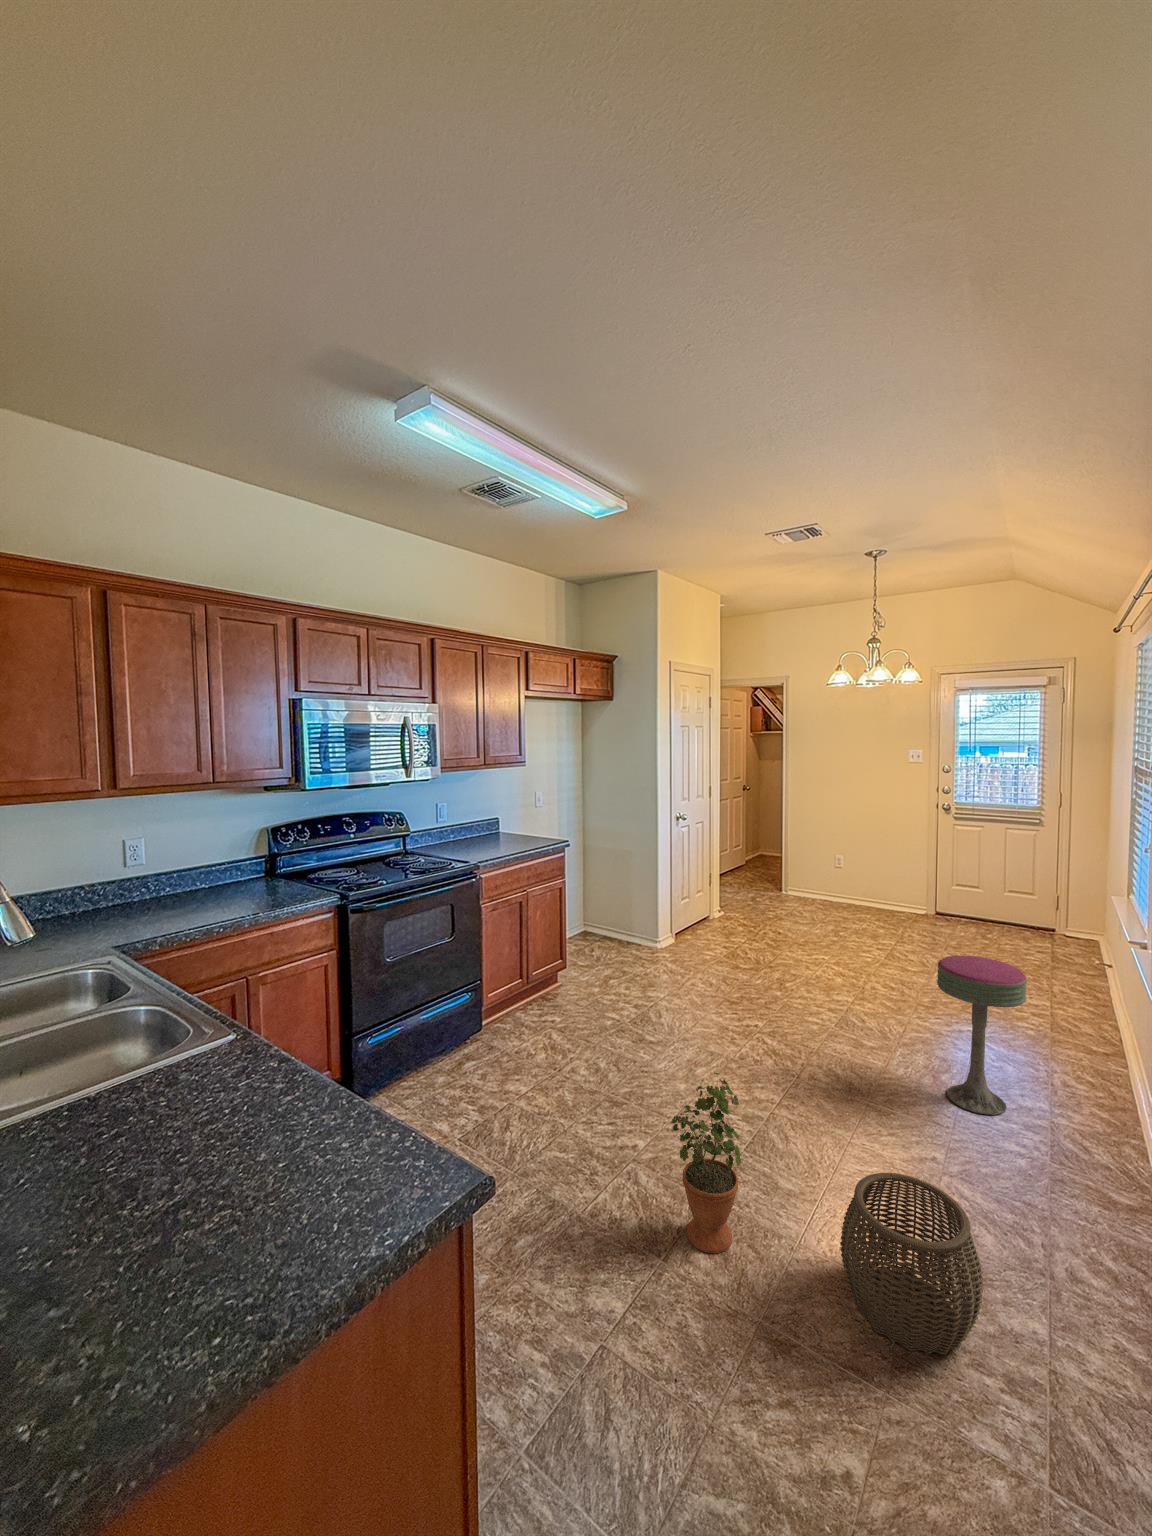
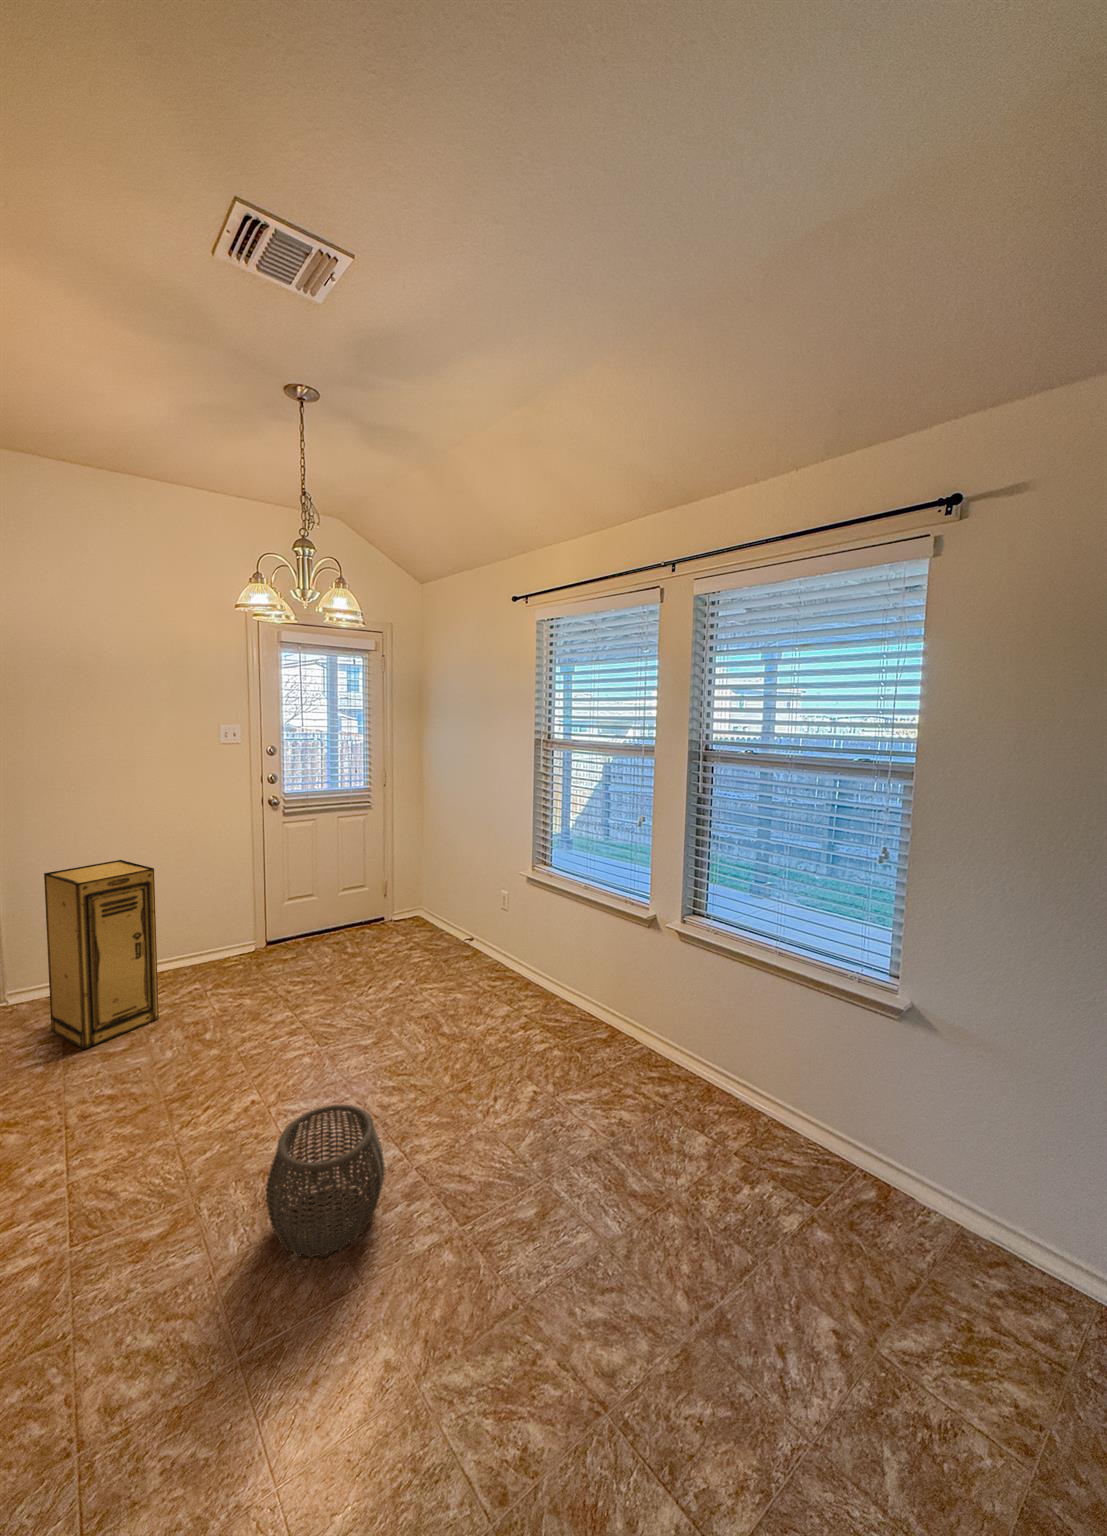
storage cabinet: none [841,869,922,1039] -> present [44,860,159,1049]
bar stool: present [937,955,1027,1115] -> none [204,913,280,1051]
potted plant: present [671,1073,741,1253] -> none [38,1158,152,1396]

